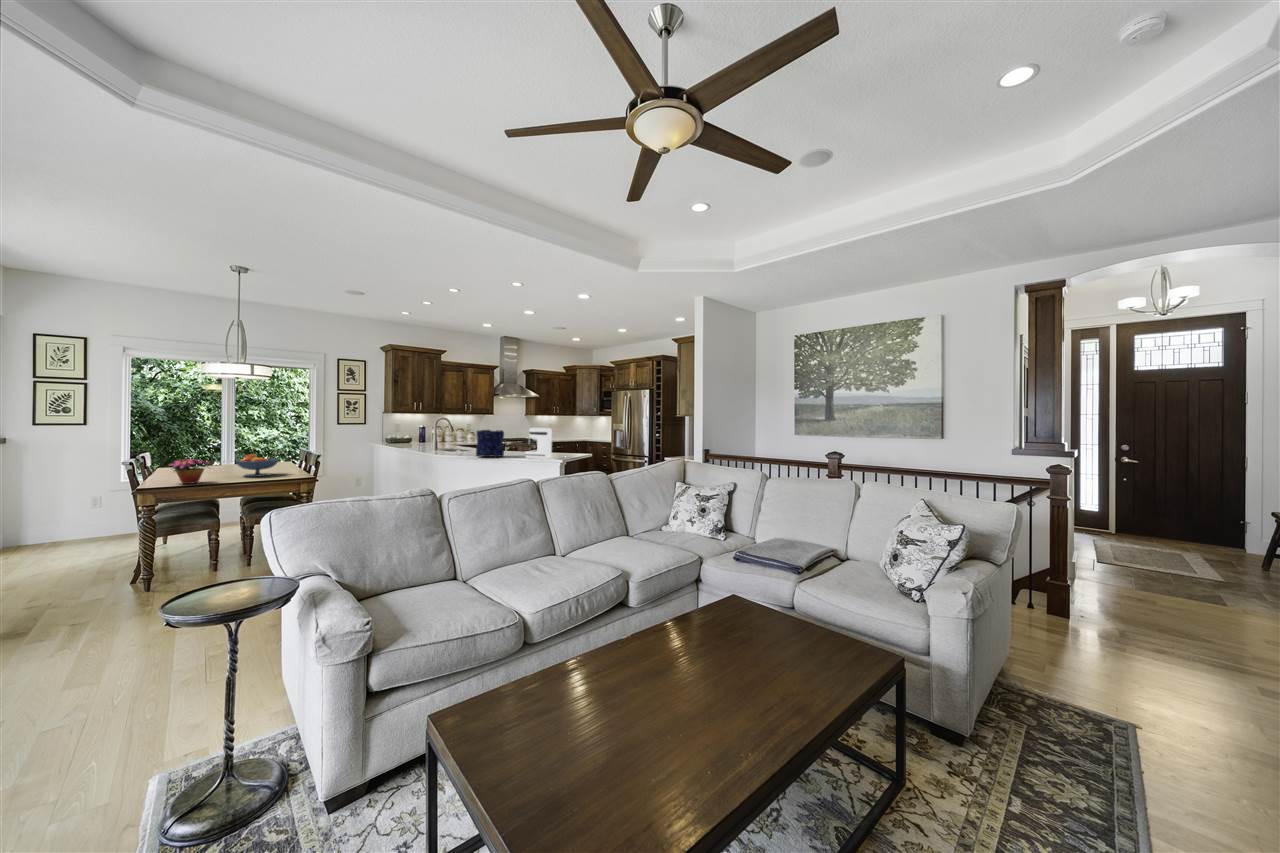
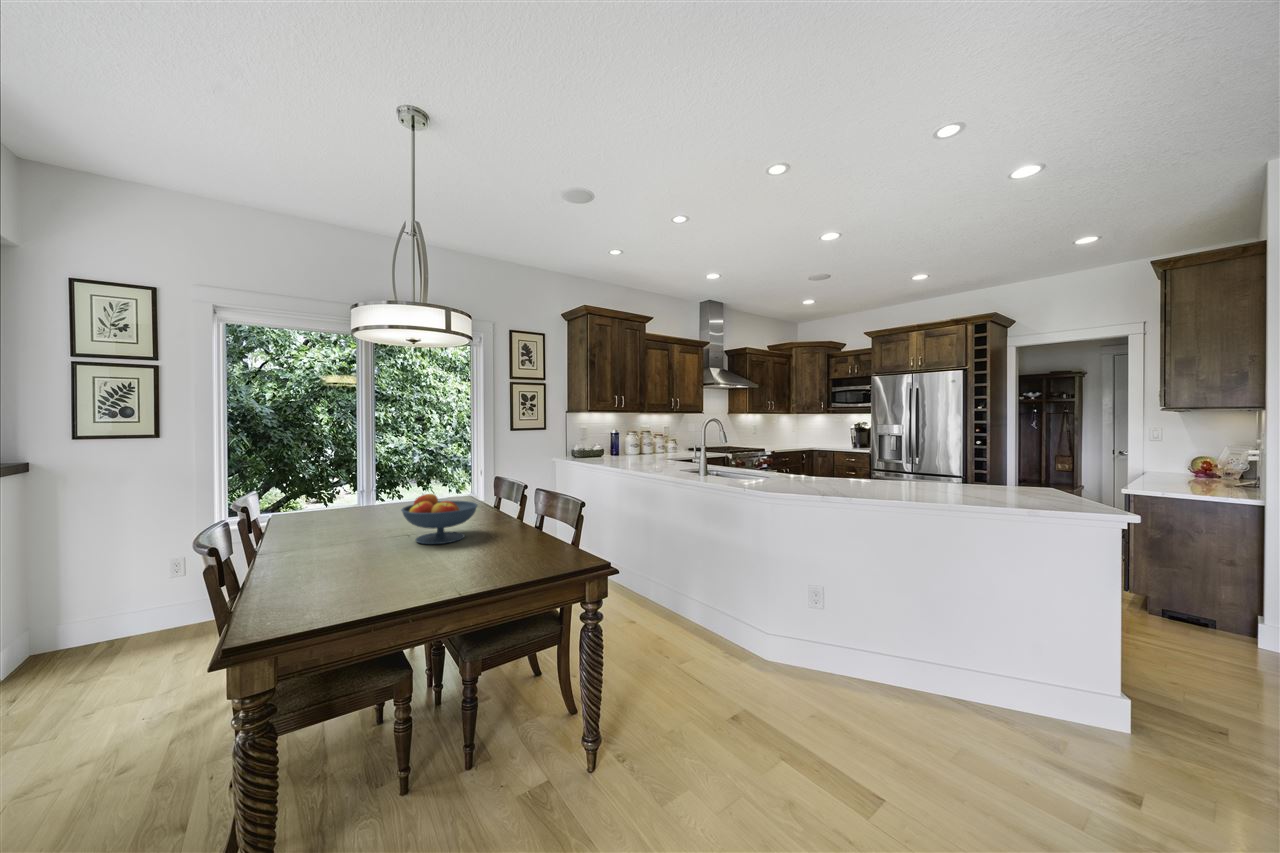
coffee maker: present [522,428,552,459] -> none [909,432,990,498]
vase: present [476,430,504,457] -> none [812,437,870,493]
flower arrangement: present [171,459,209,484] -> none [267,513,370,578]

